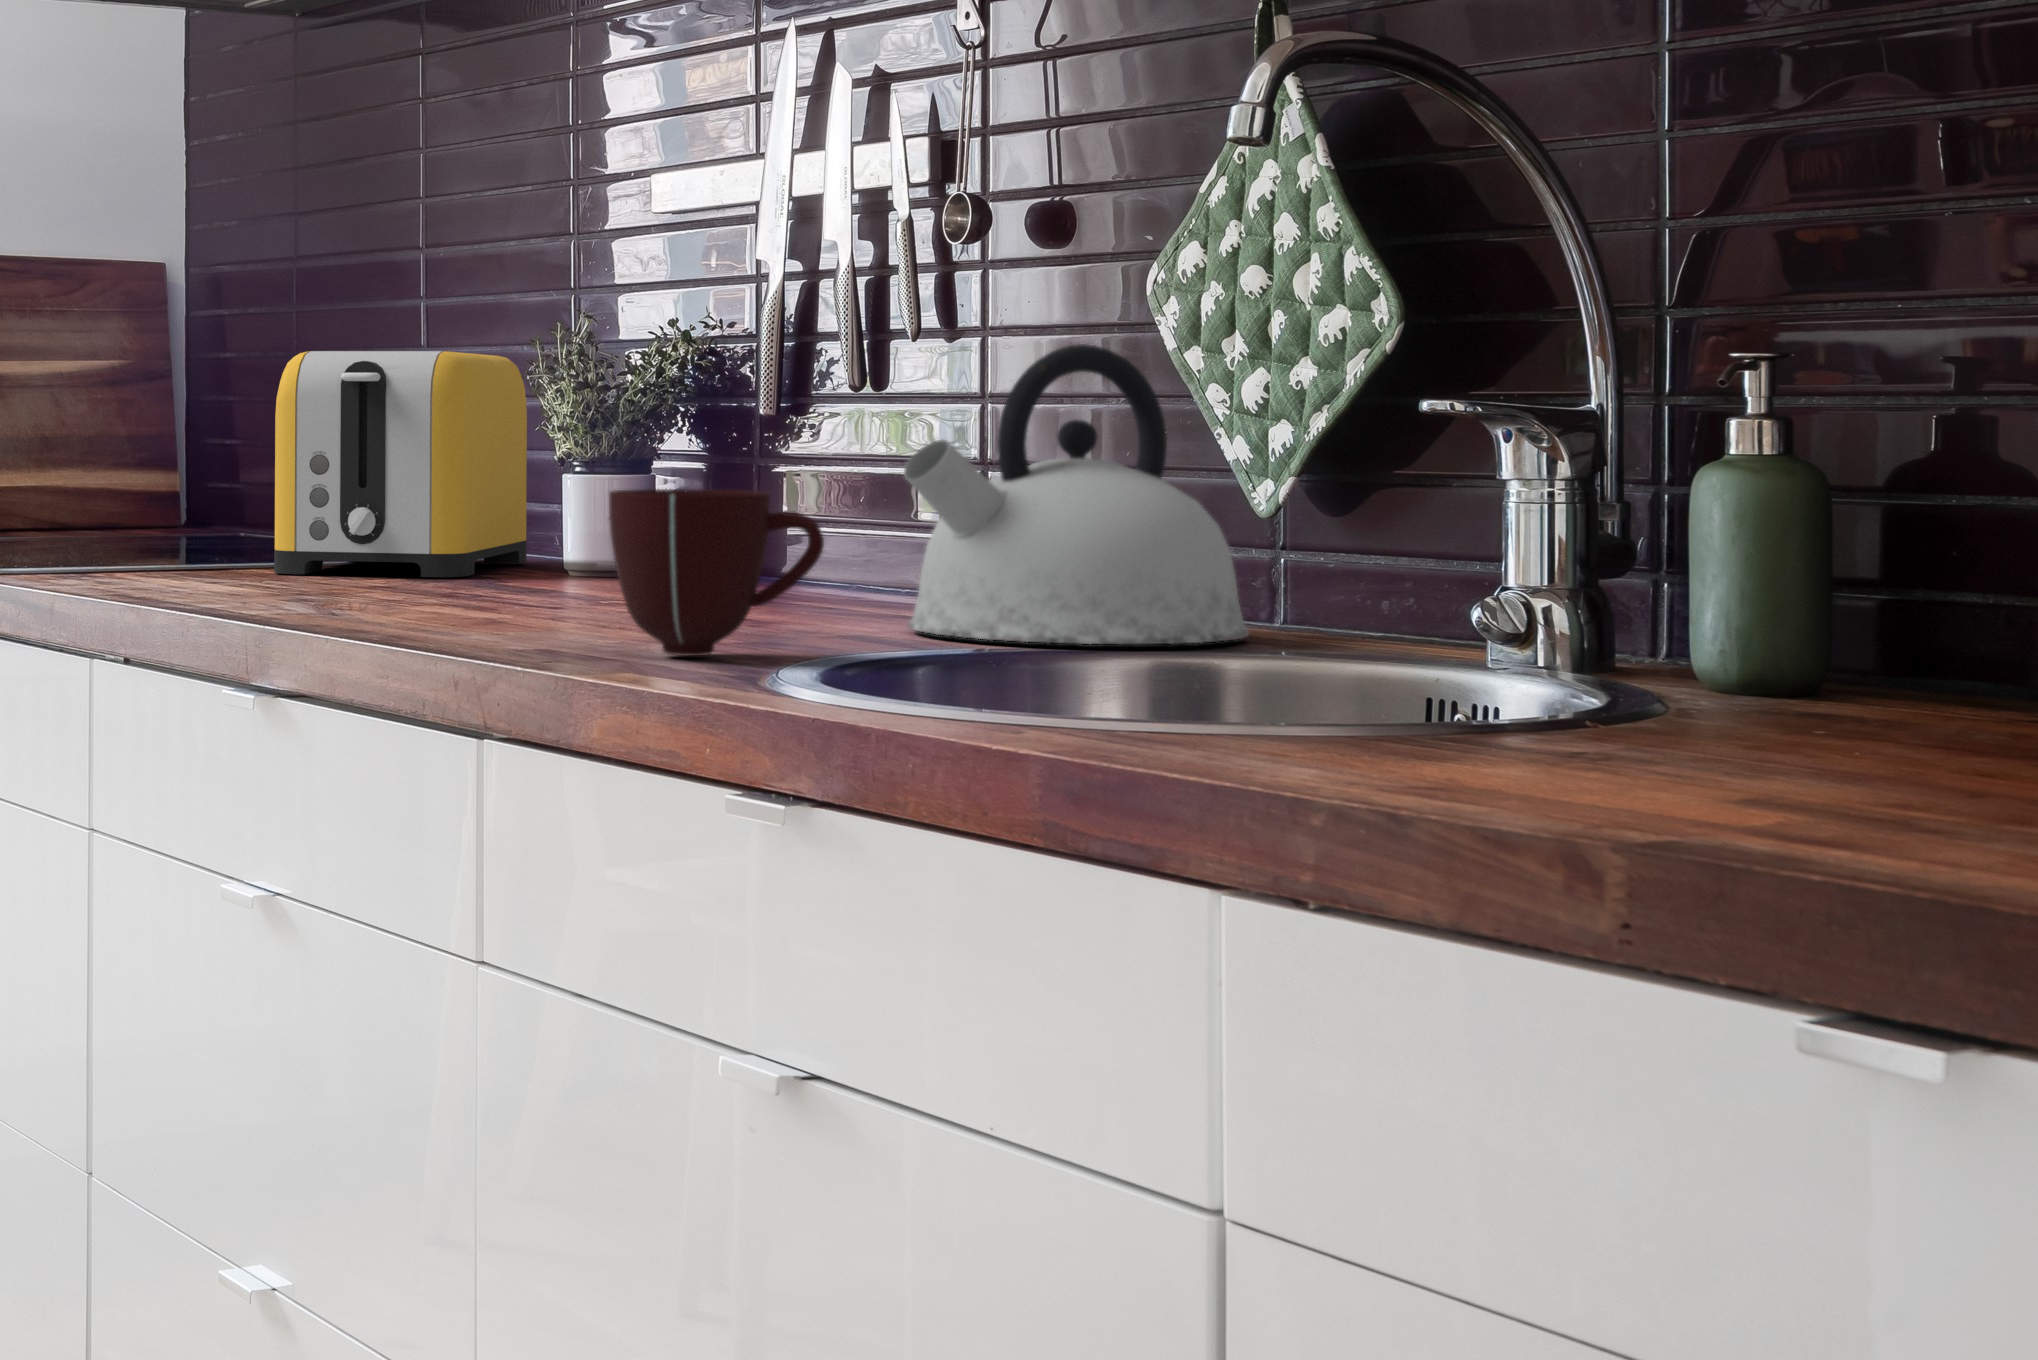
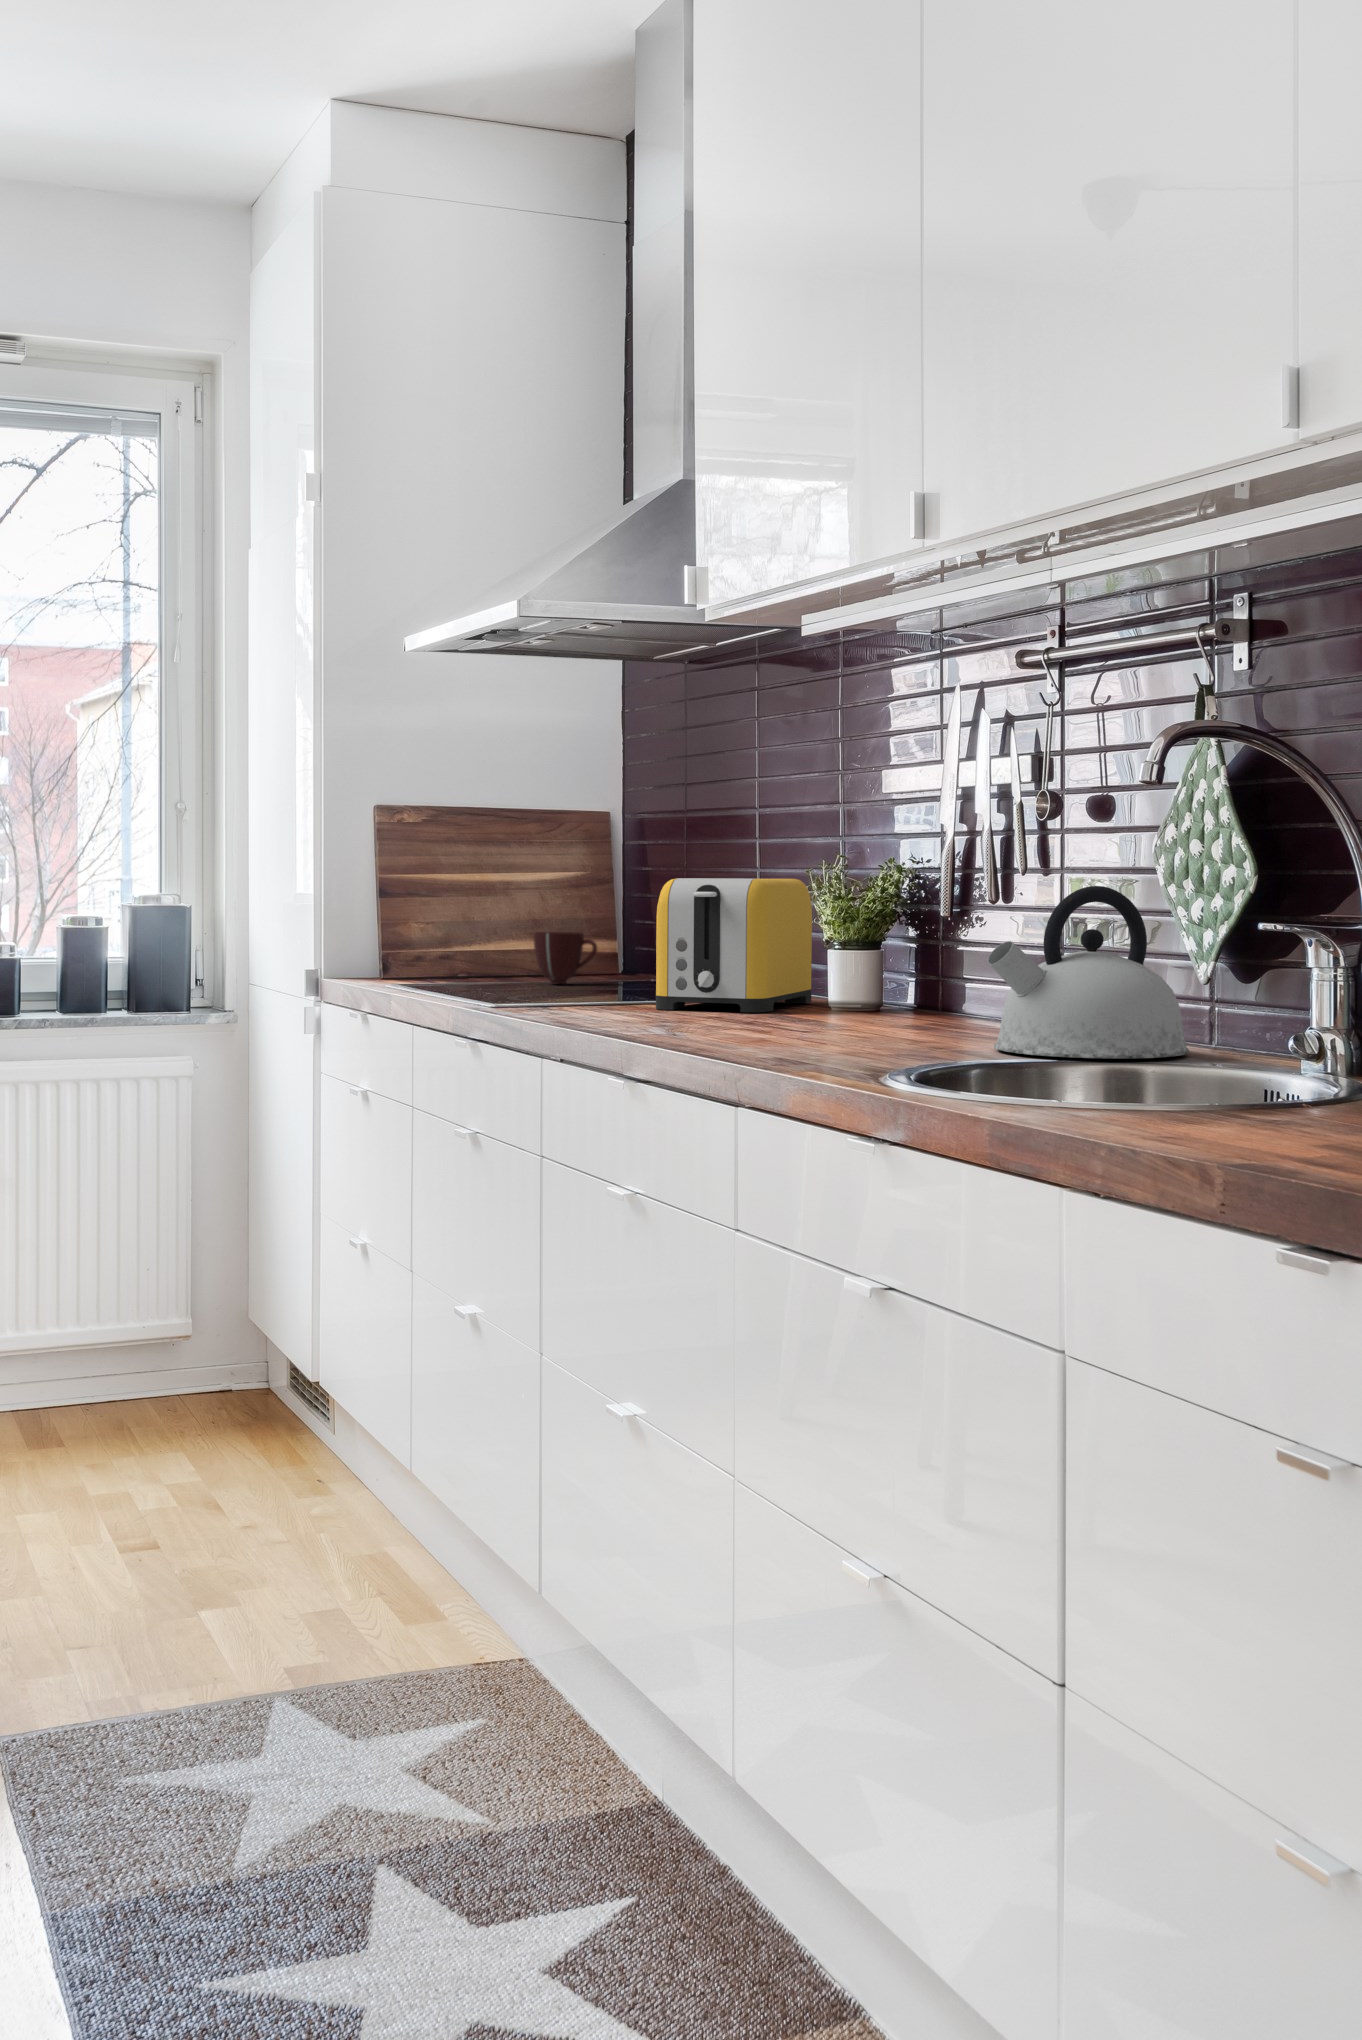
mug: present [609,489,824,656] -> present [533,932,597,984]

